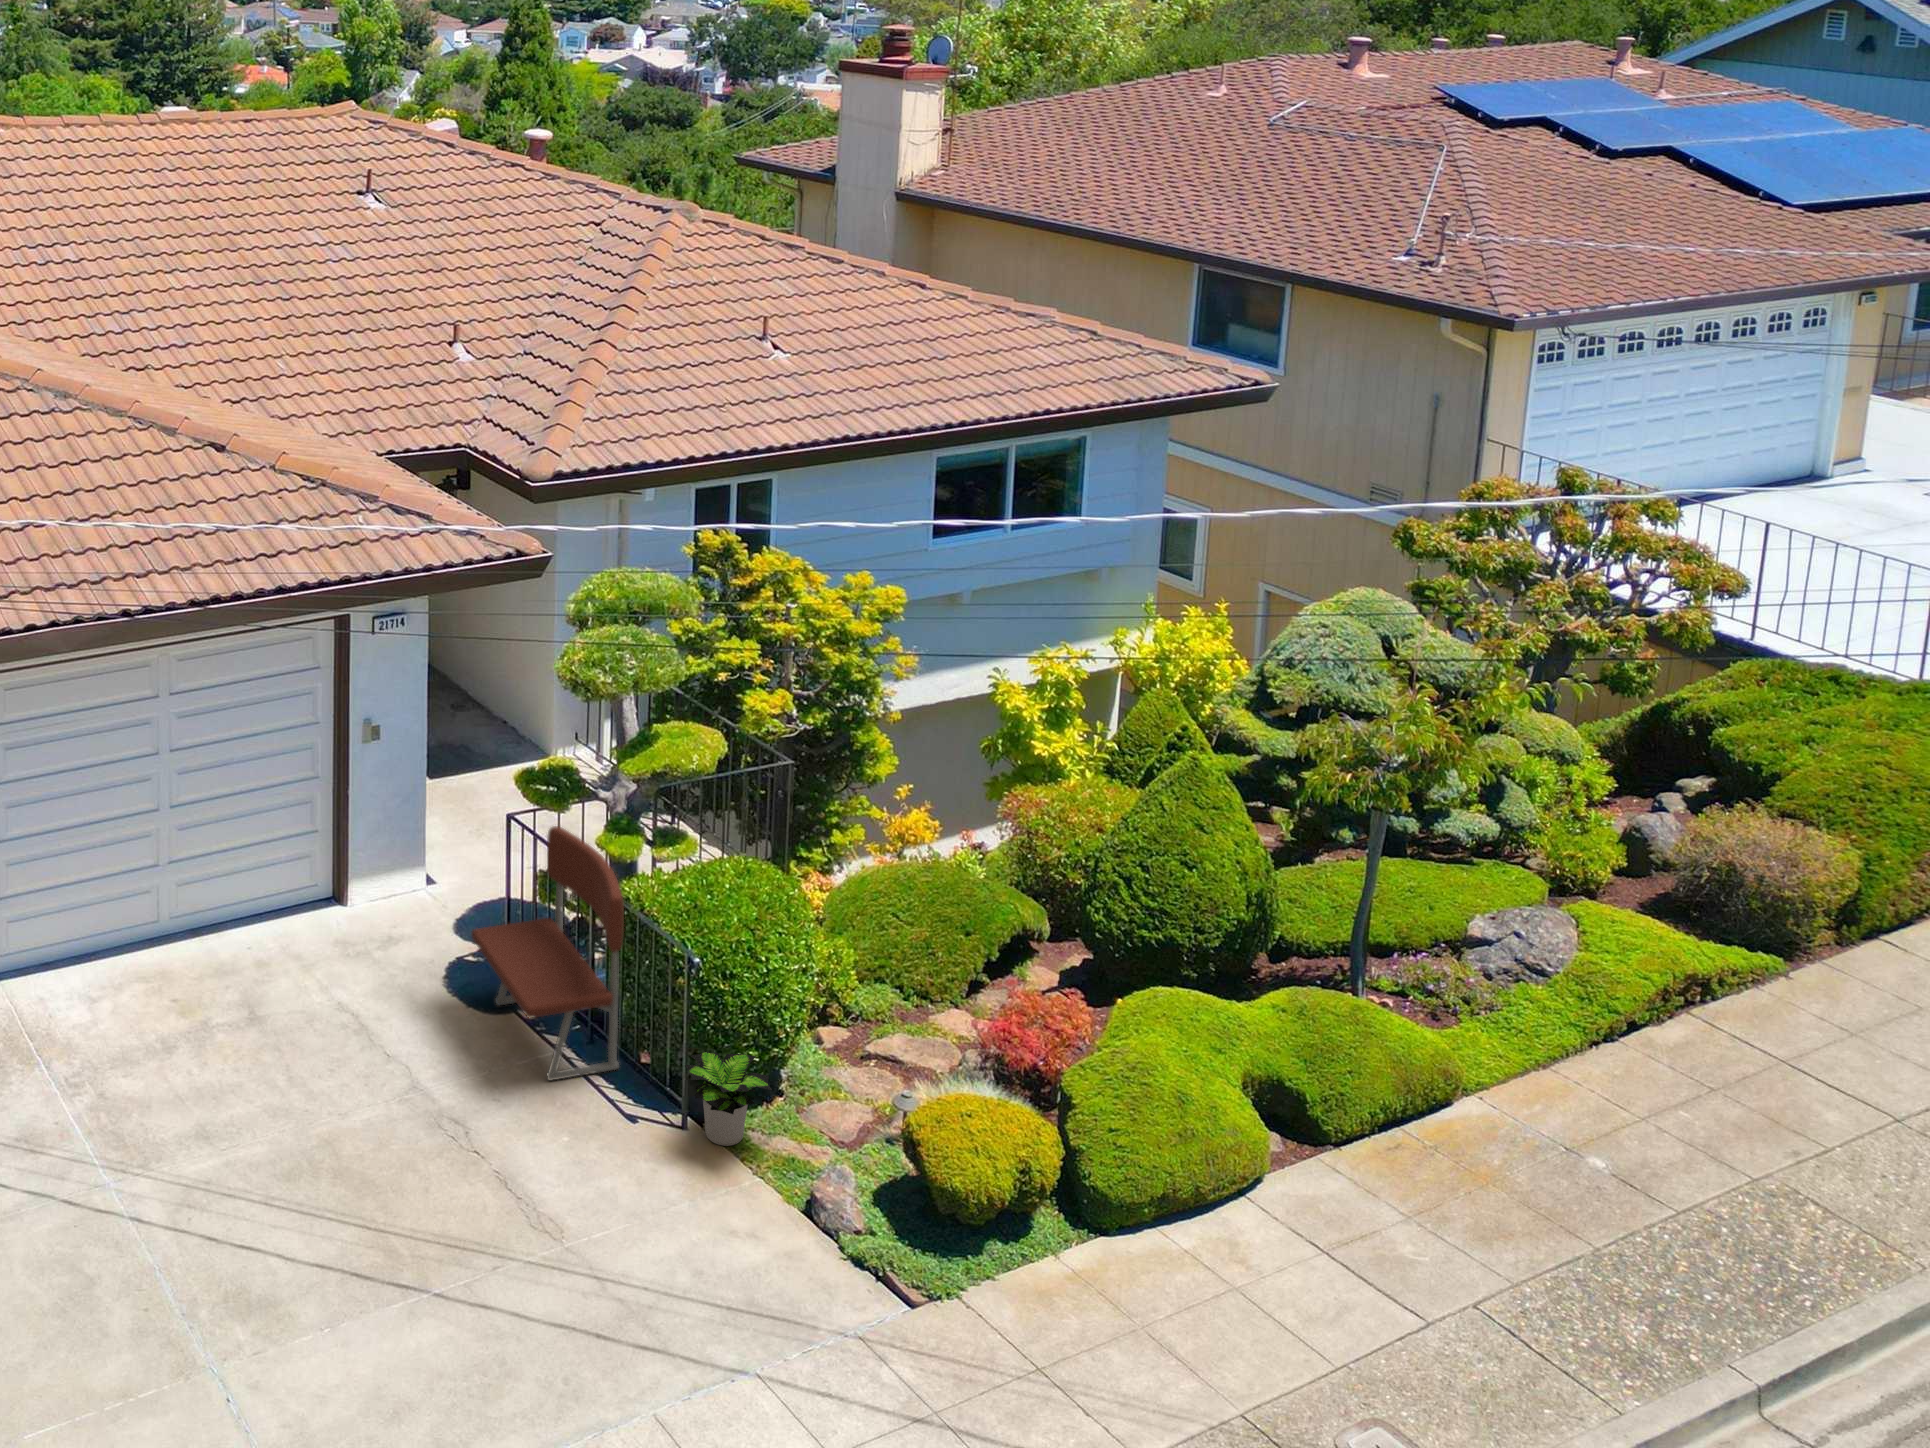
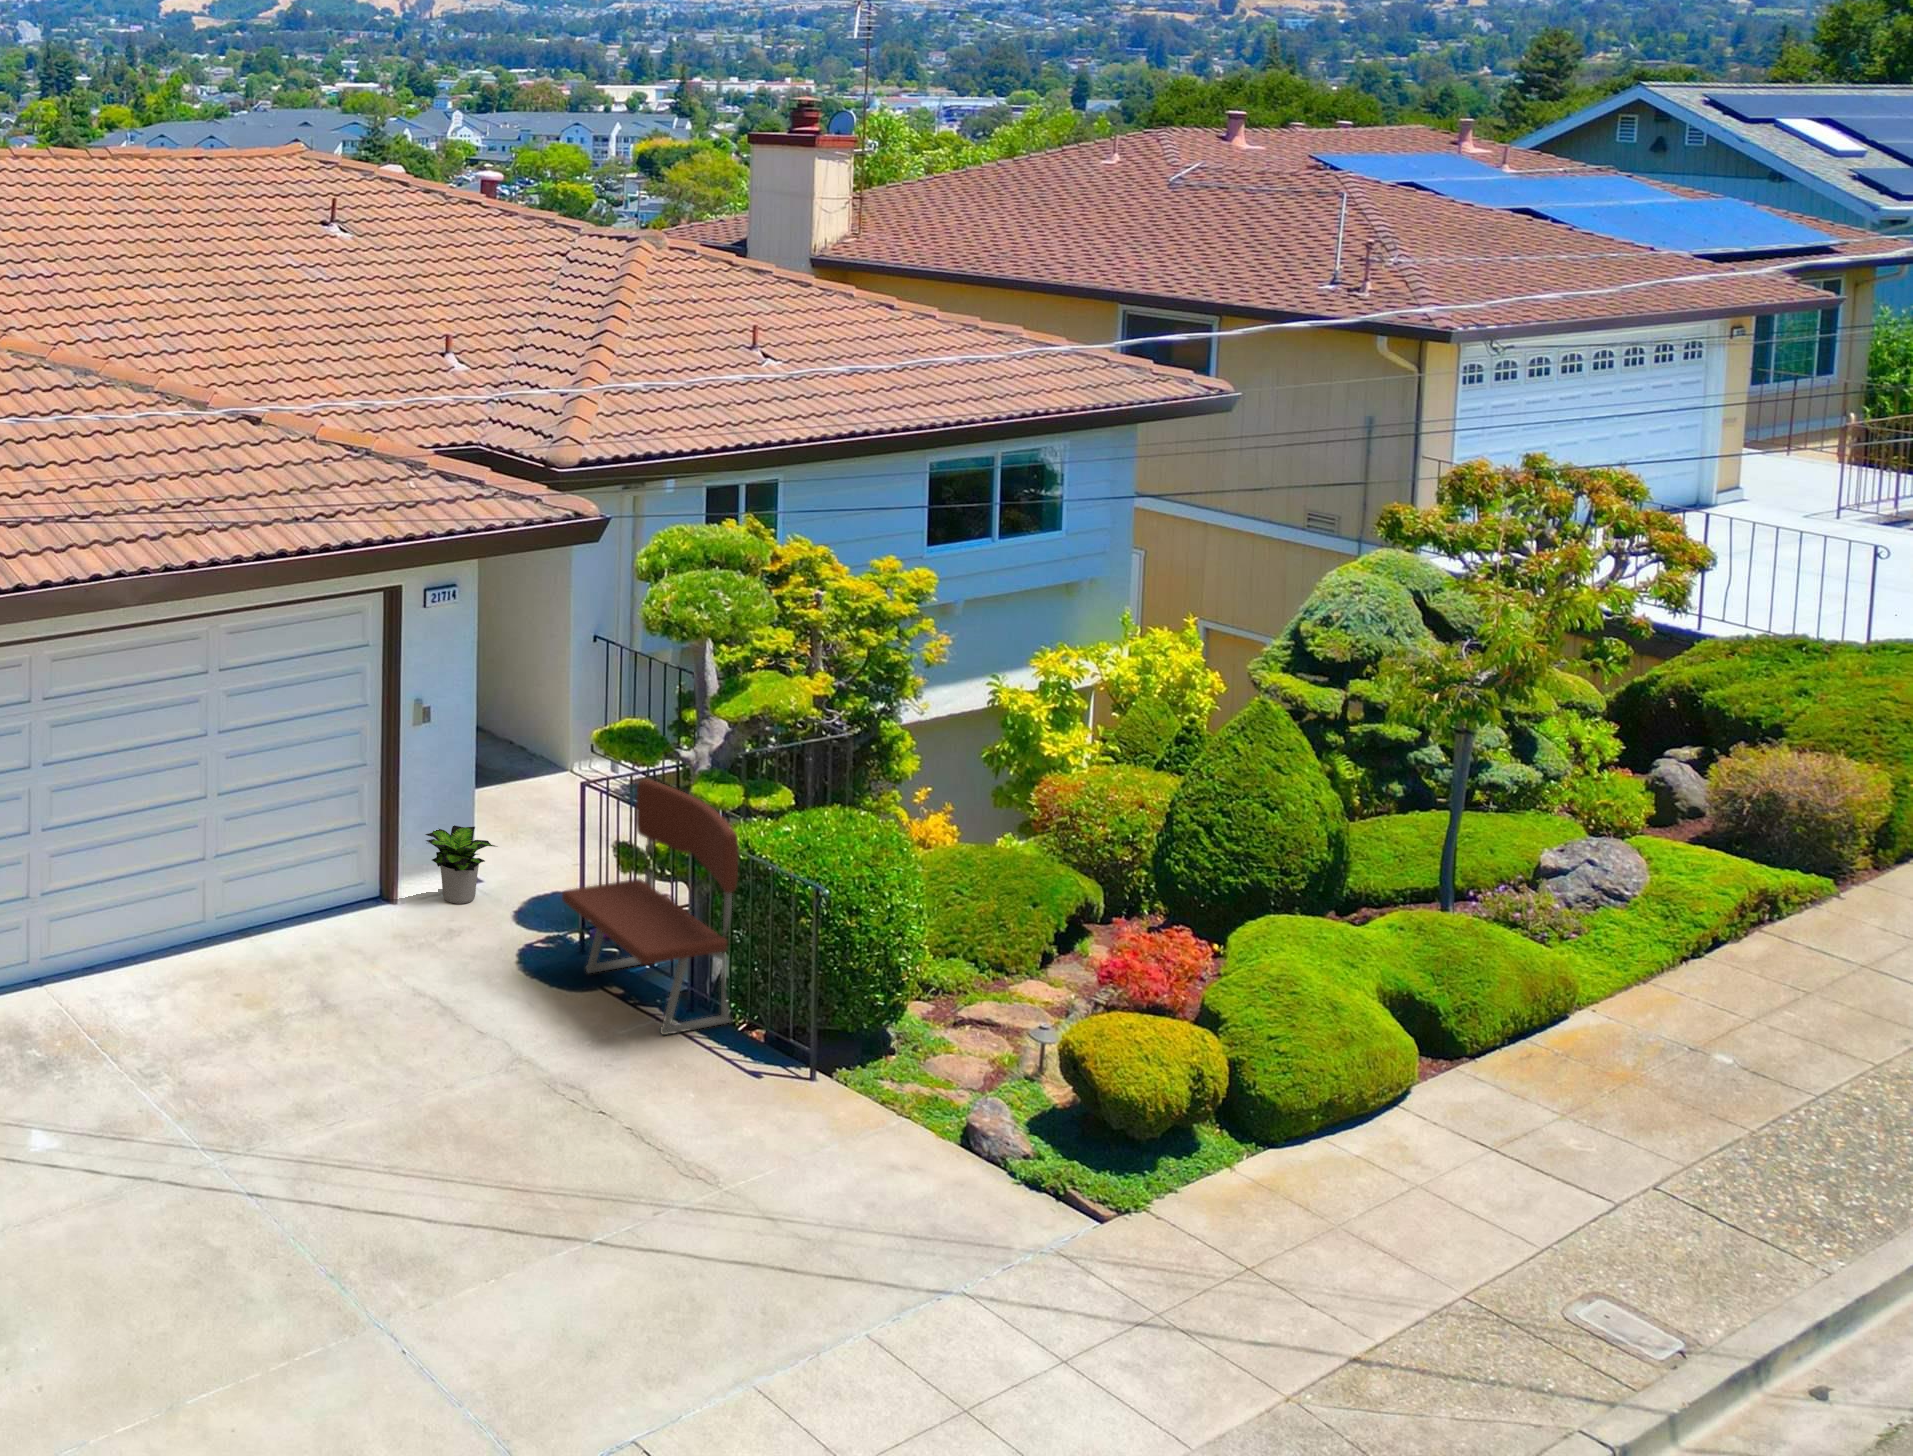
potted plant: present [685,1052,772,1146] -> present [426,825,497,904]

